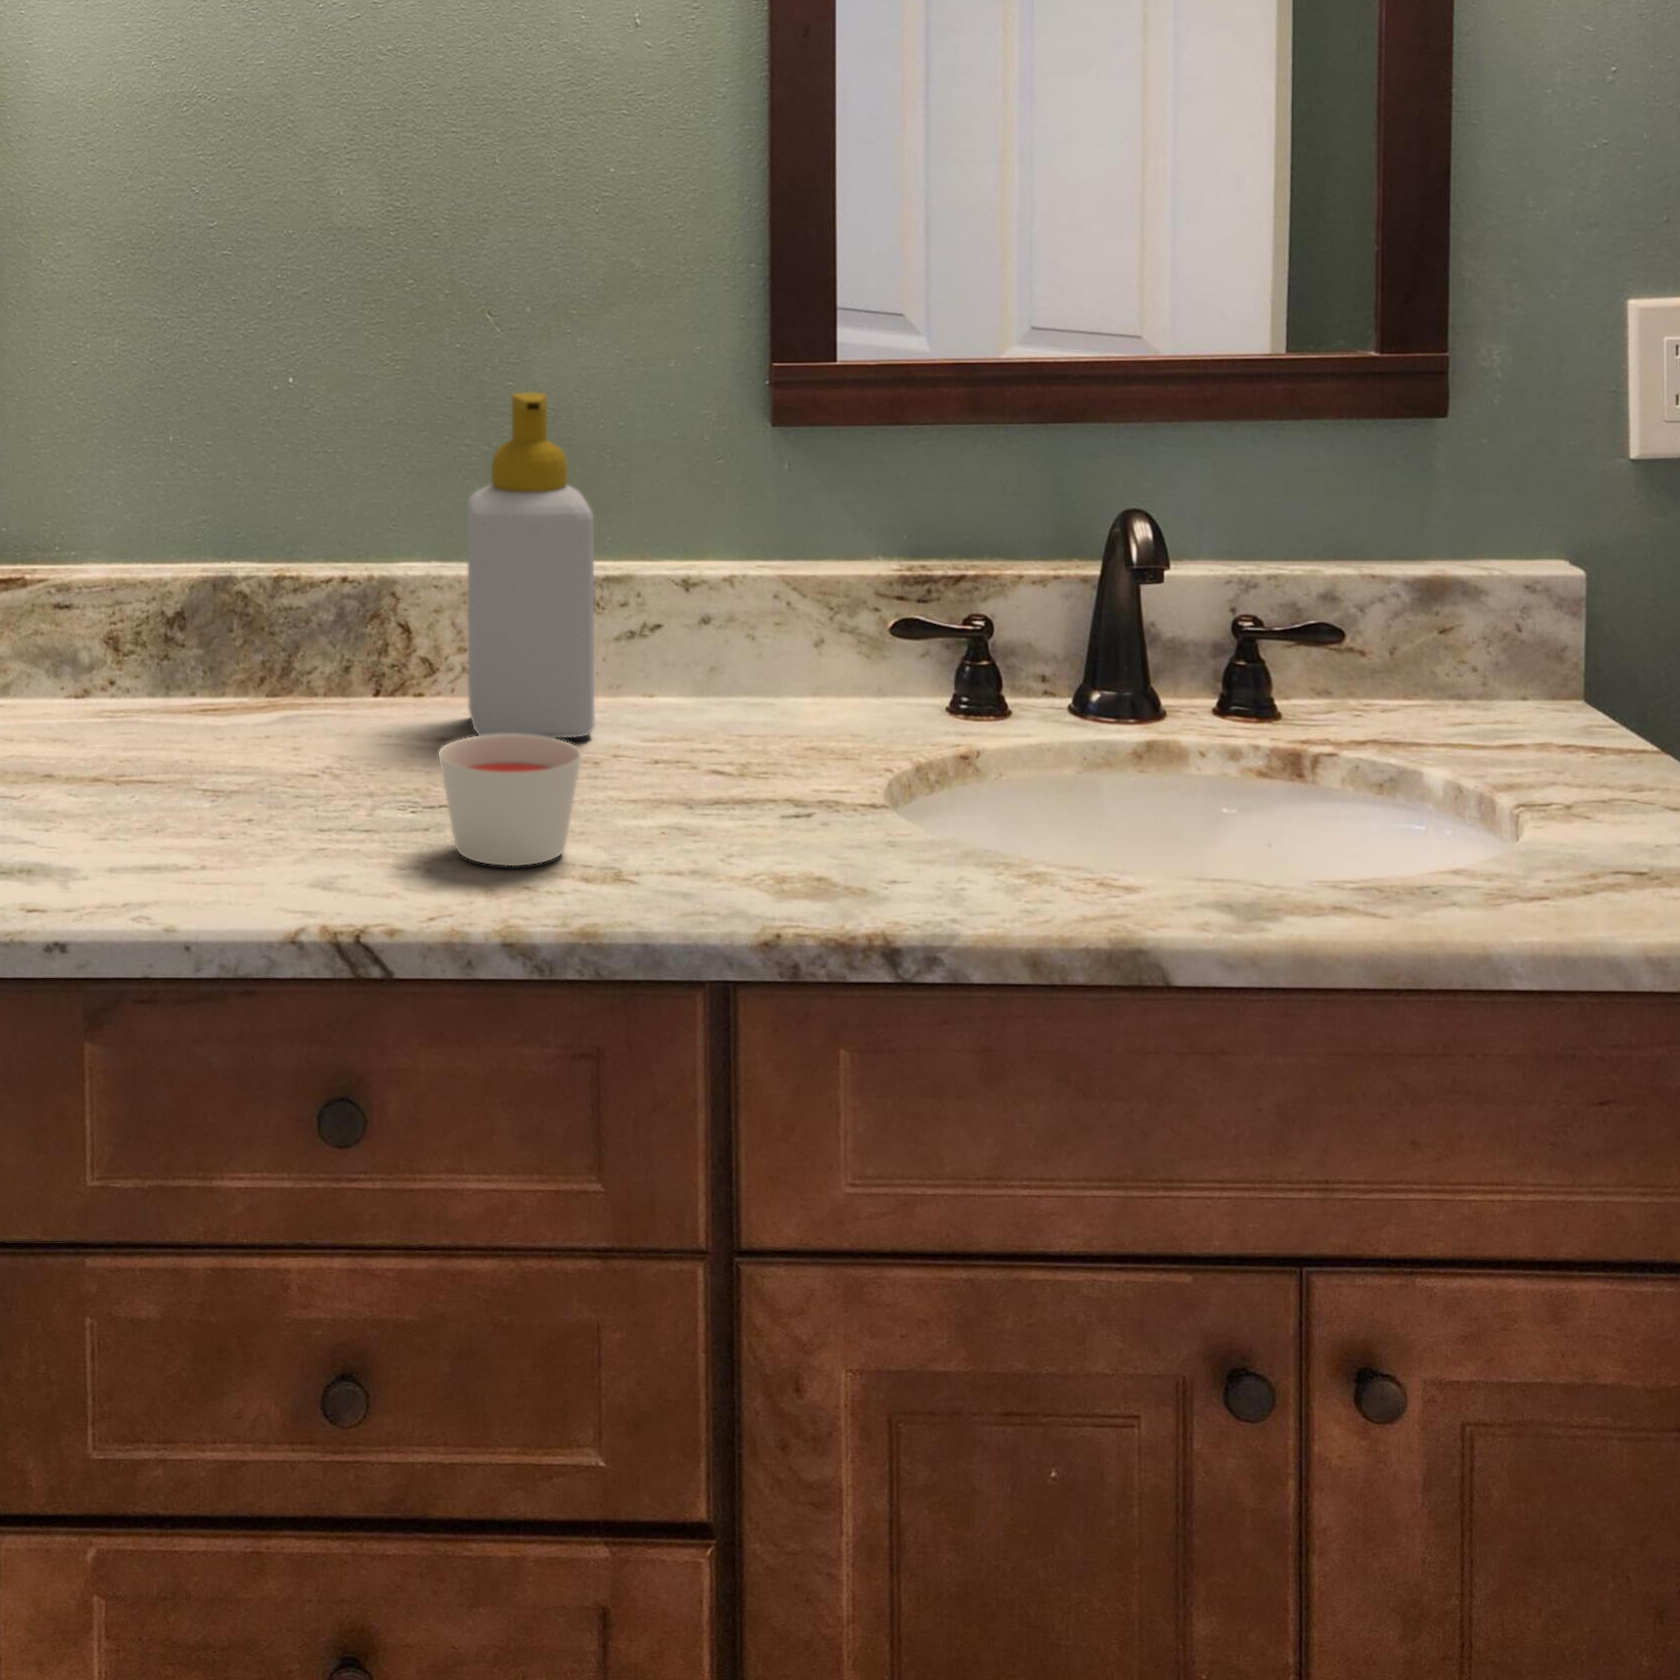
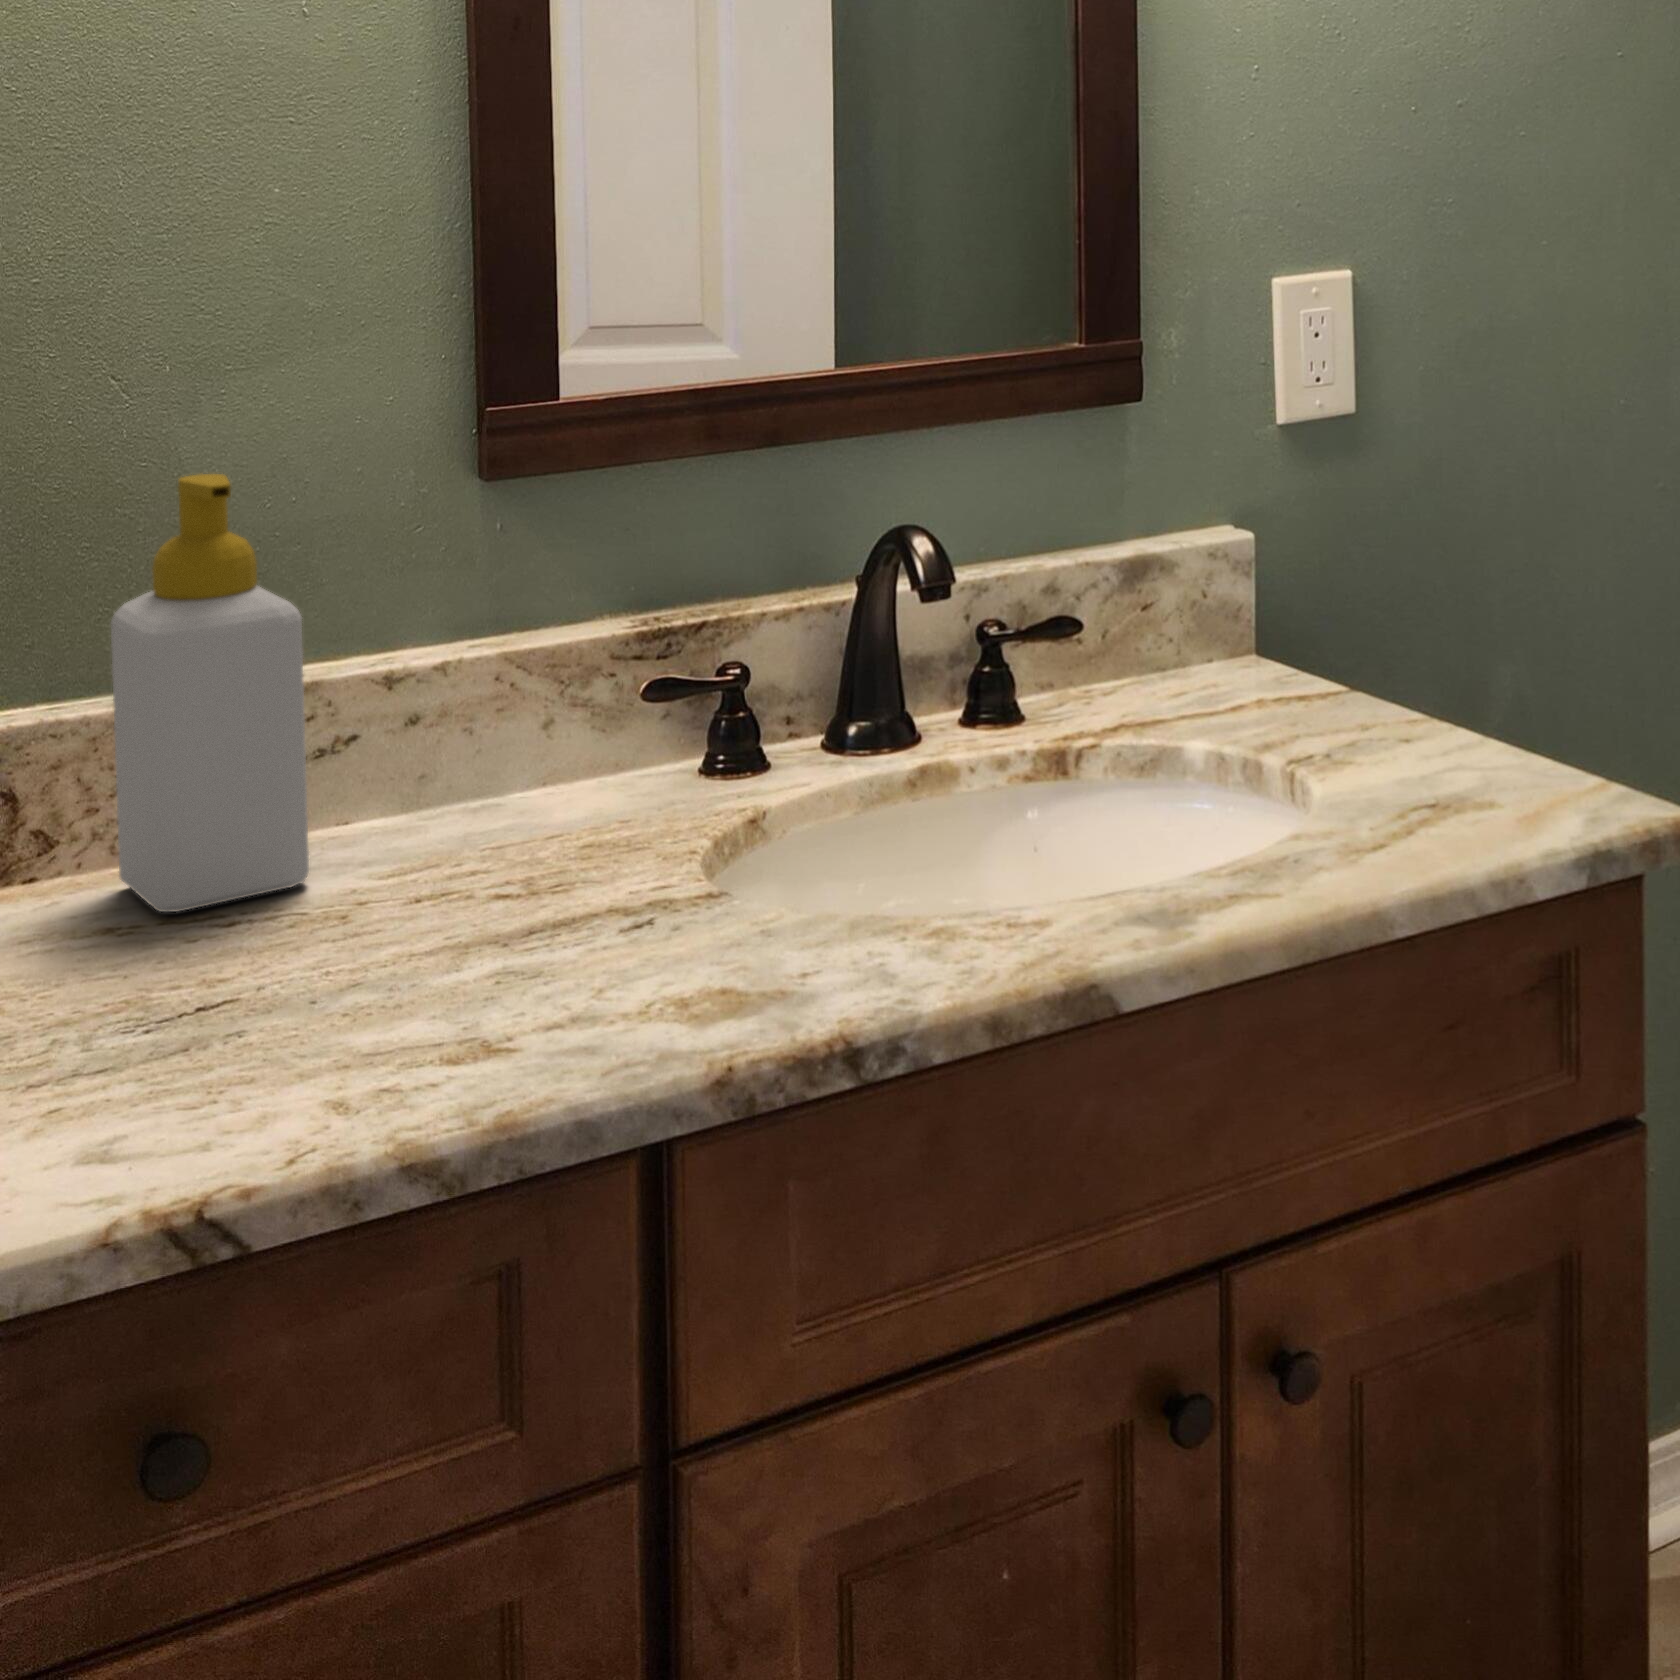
candle: present [439,734,581,866] -> none [225,898,419,1073]

